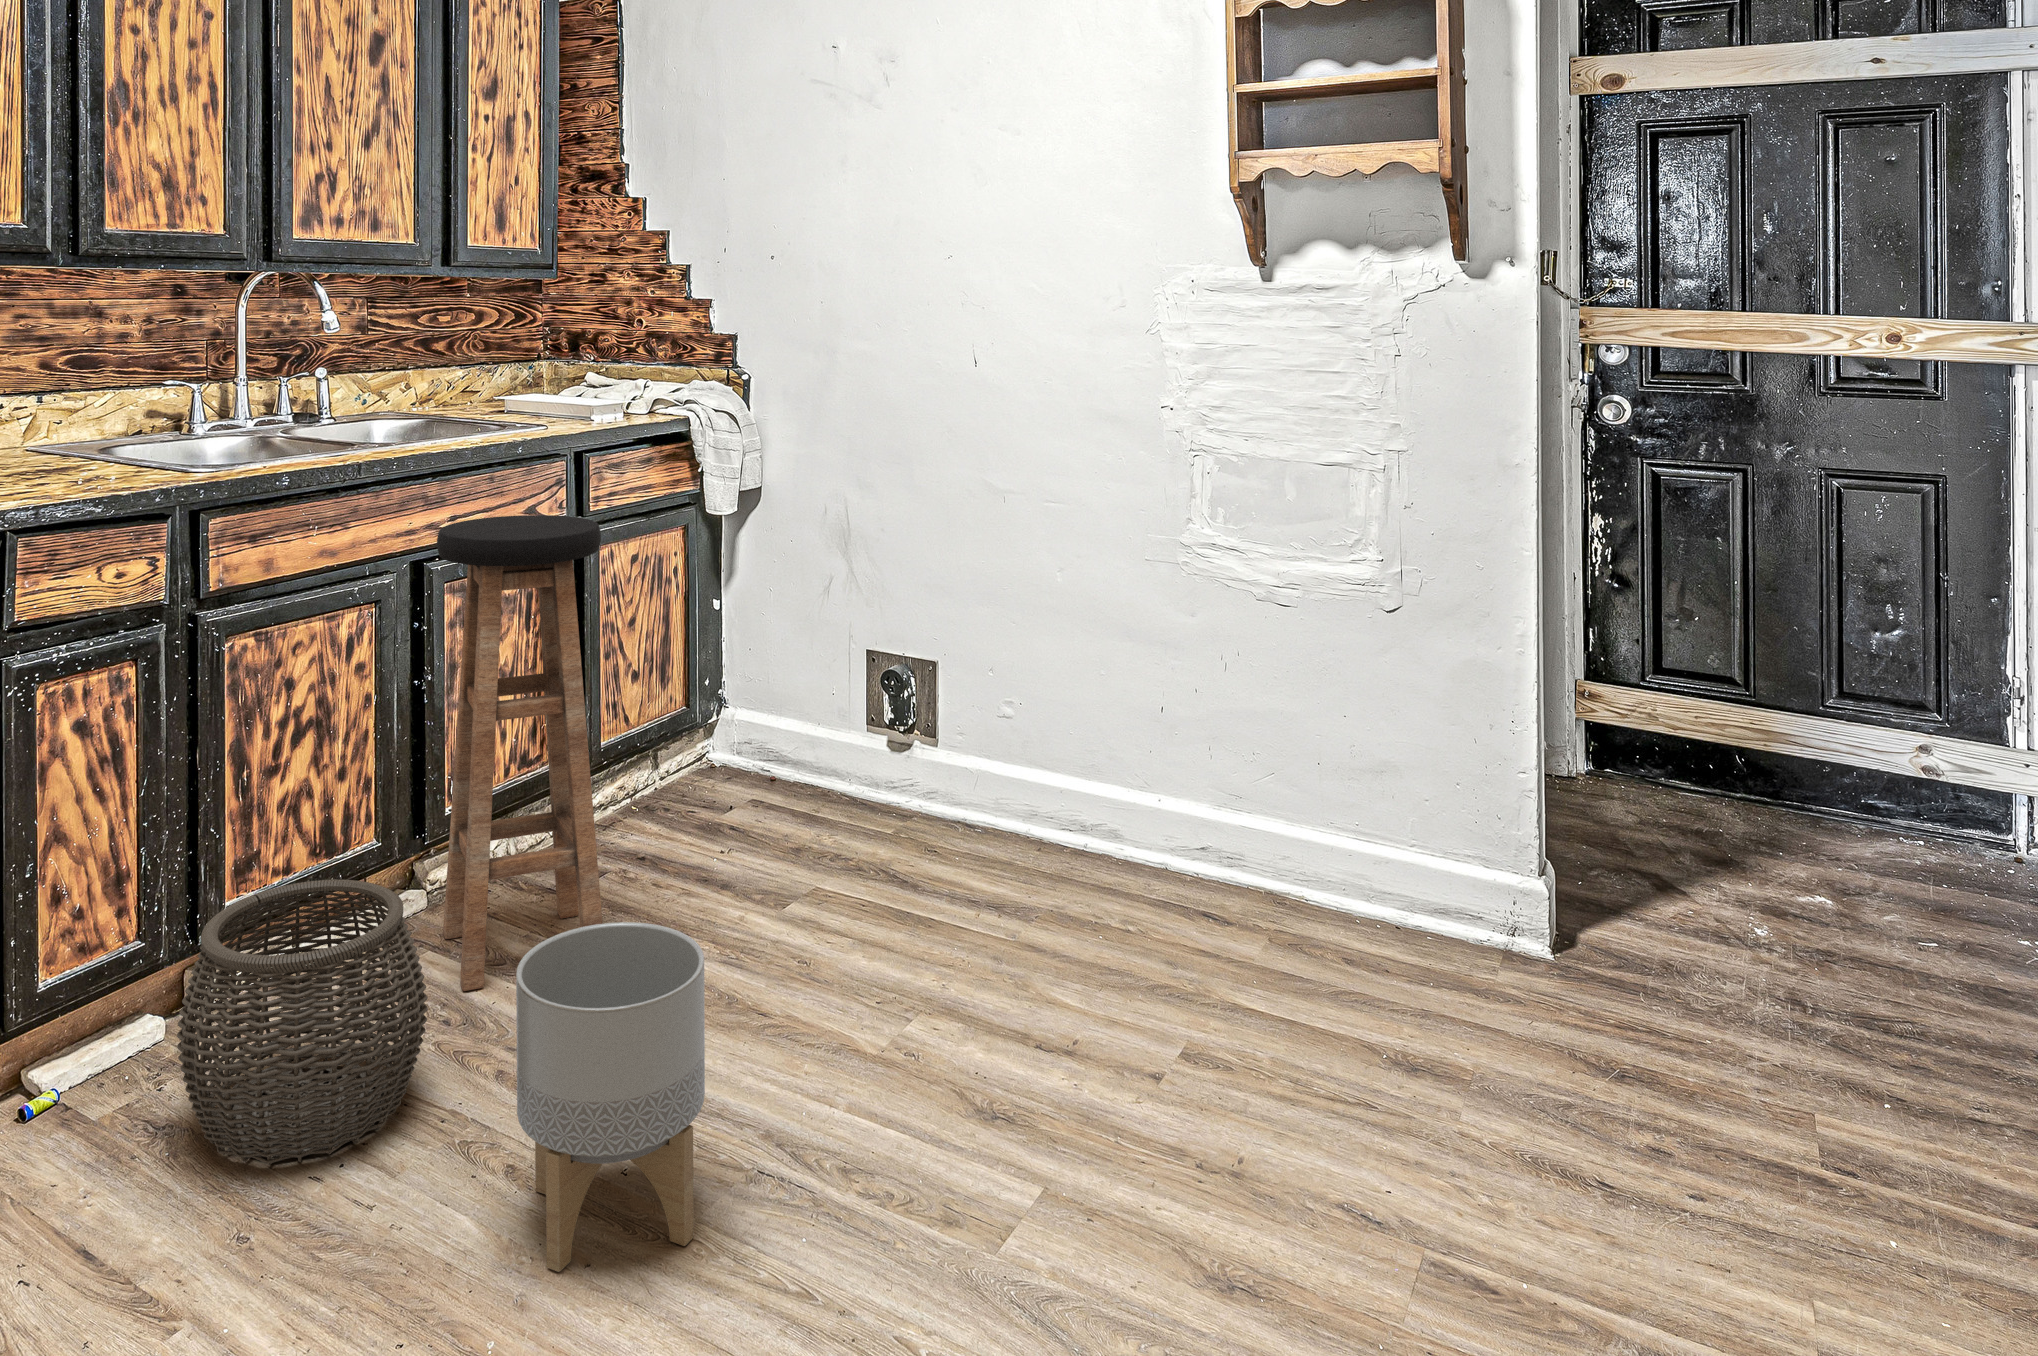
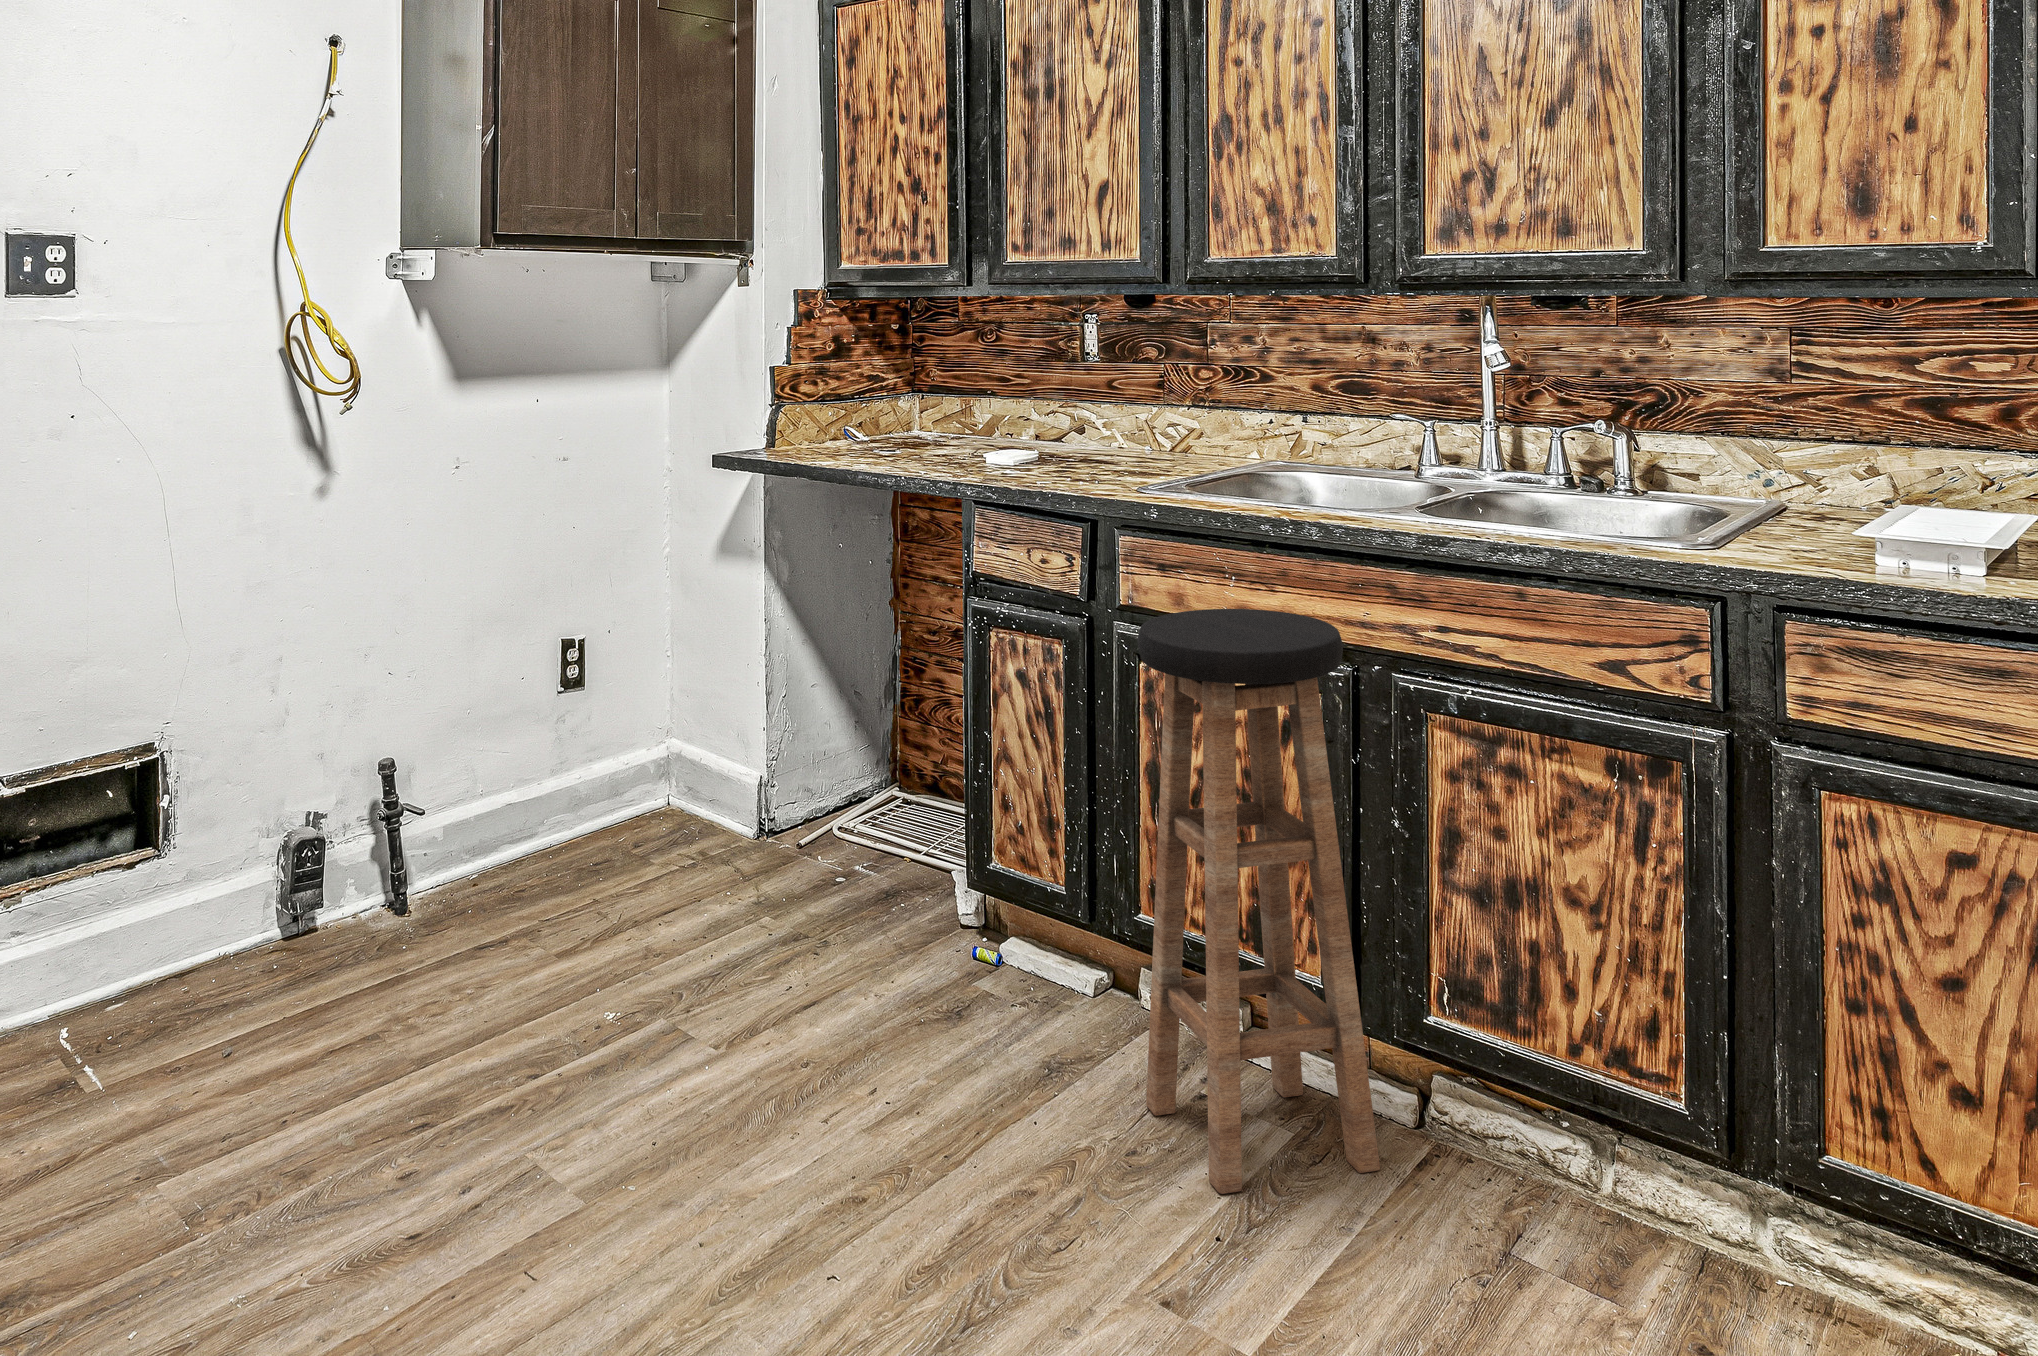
woven basket: present [177,880,428,1164] -> none [830,854,1031,1086]
planter: present [516,922,705,1272] -> none [641,942,813,1243]

